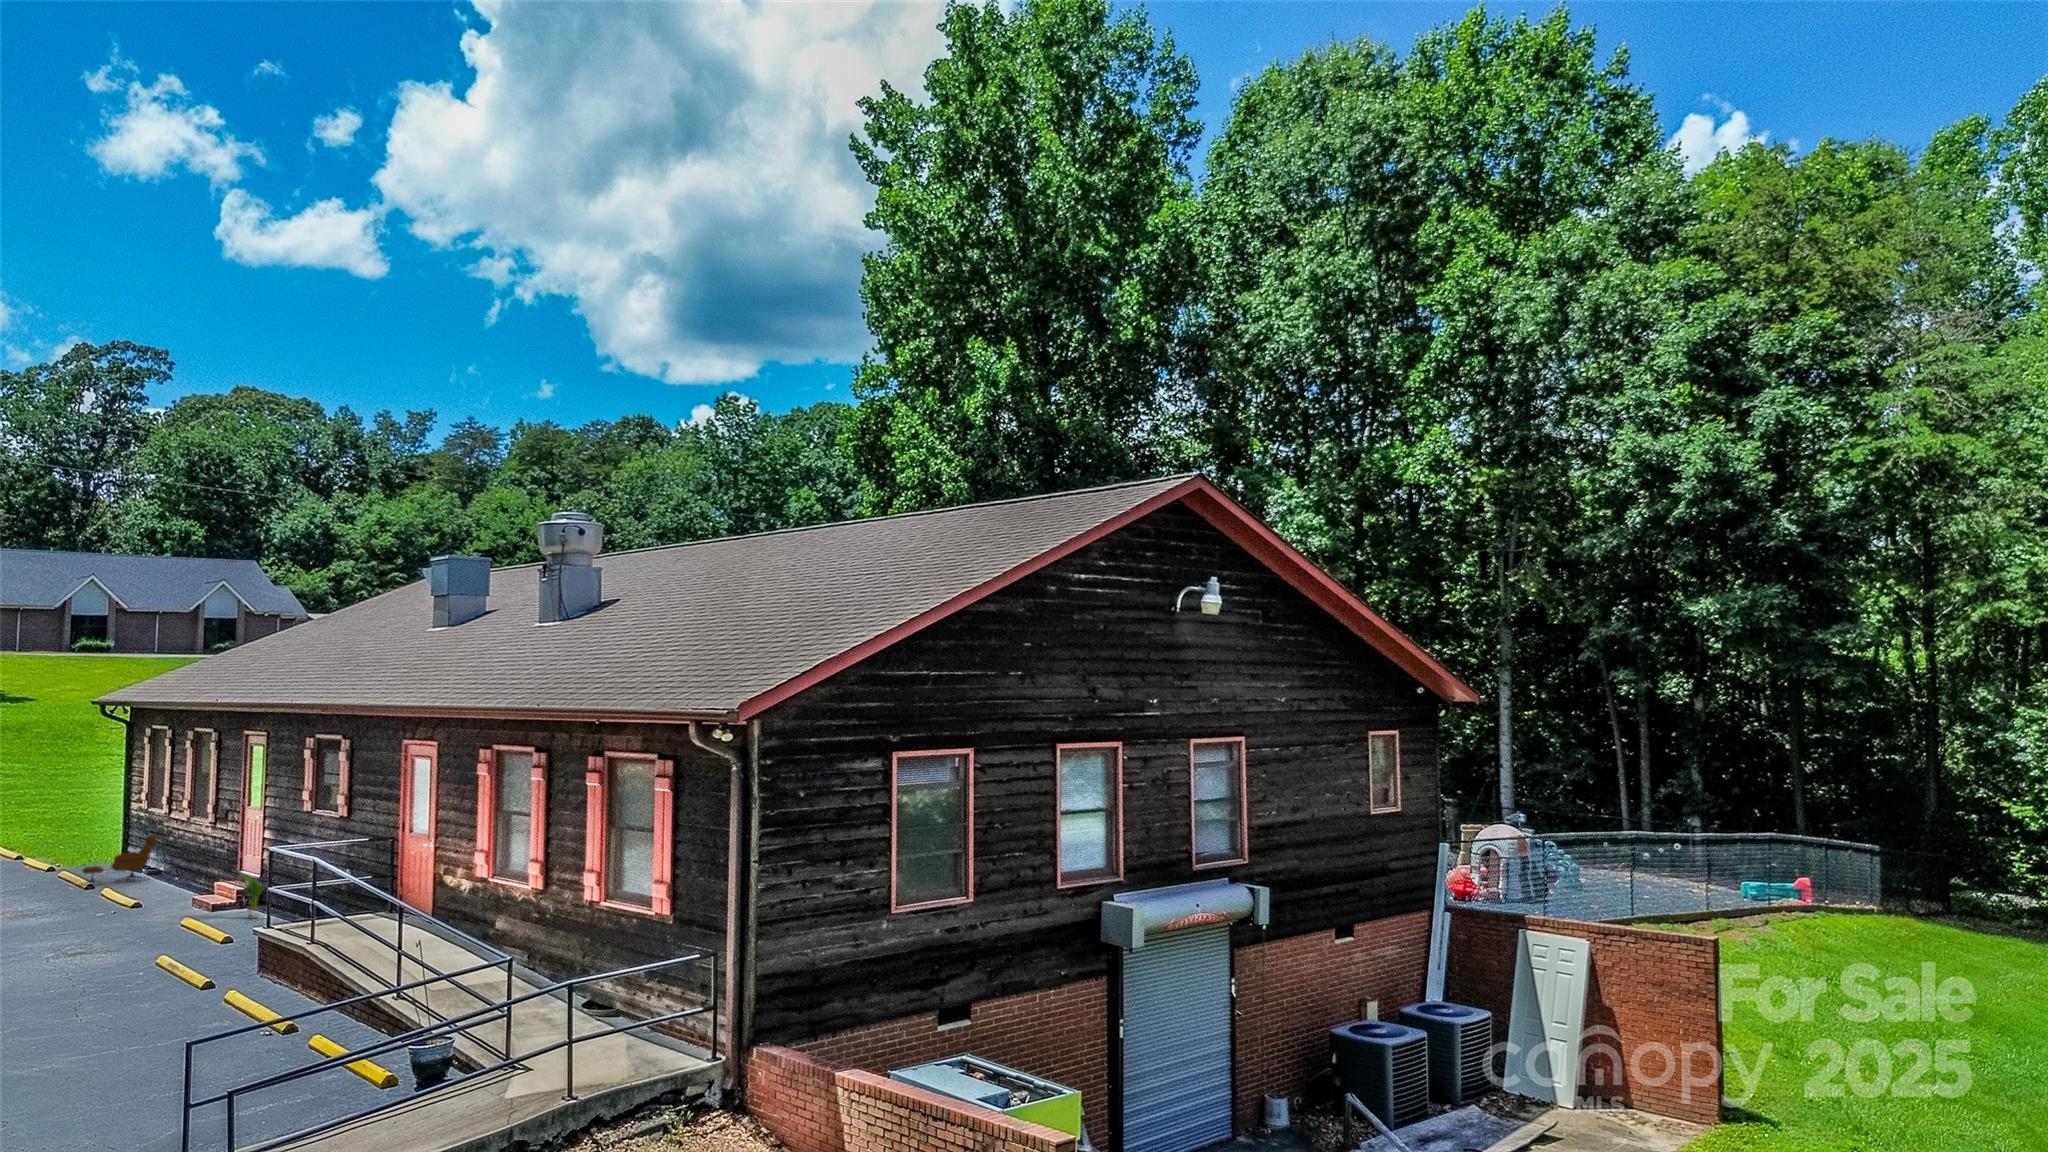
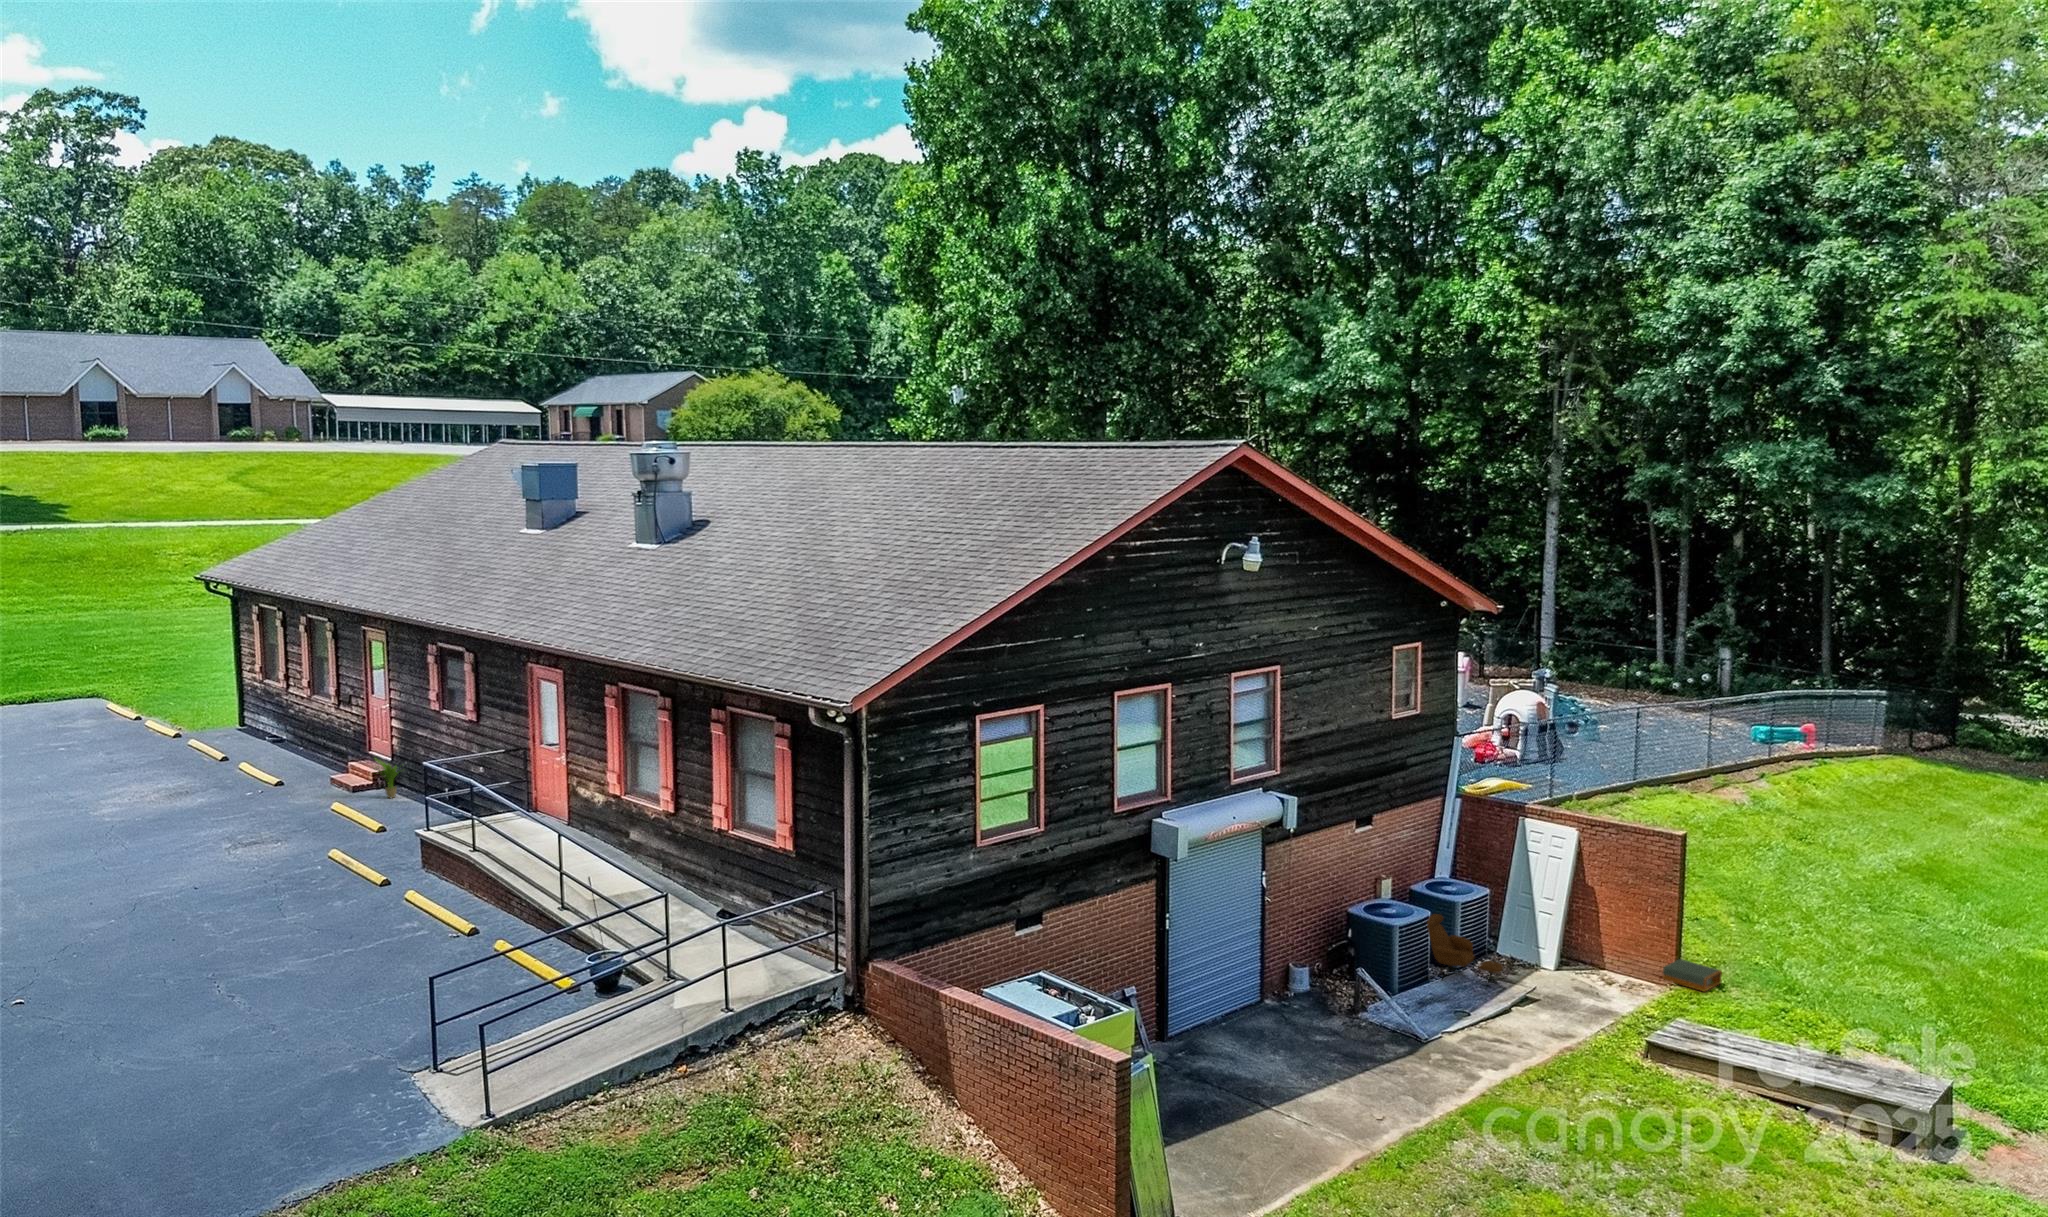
lounge chair: present [78,835,156,886] -> present [1427,914,1503,986]
storage box: none [1701,1090,1770,1126] -> present [1663,959,1722,992]

